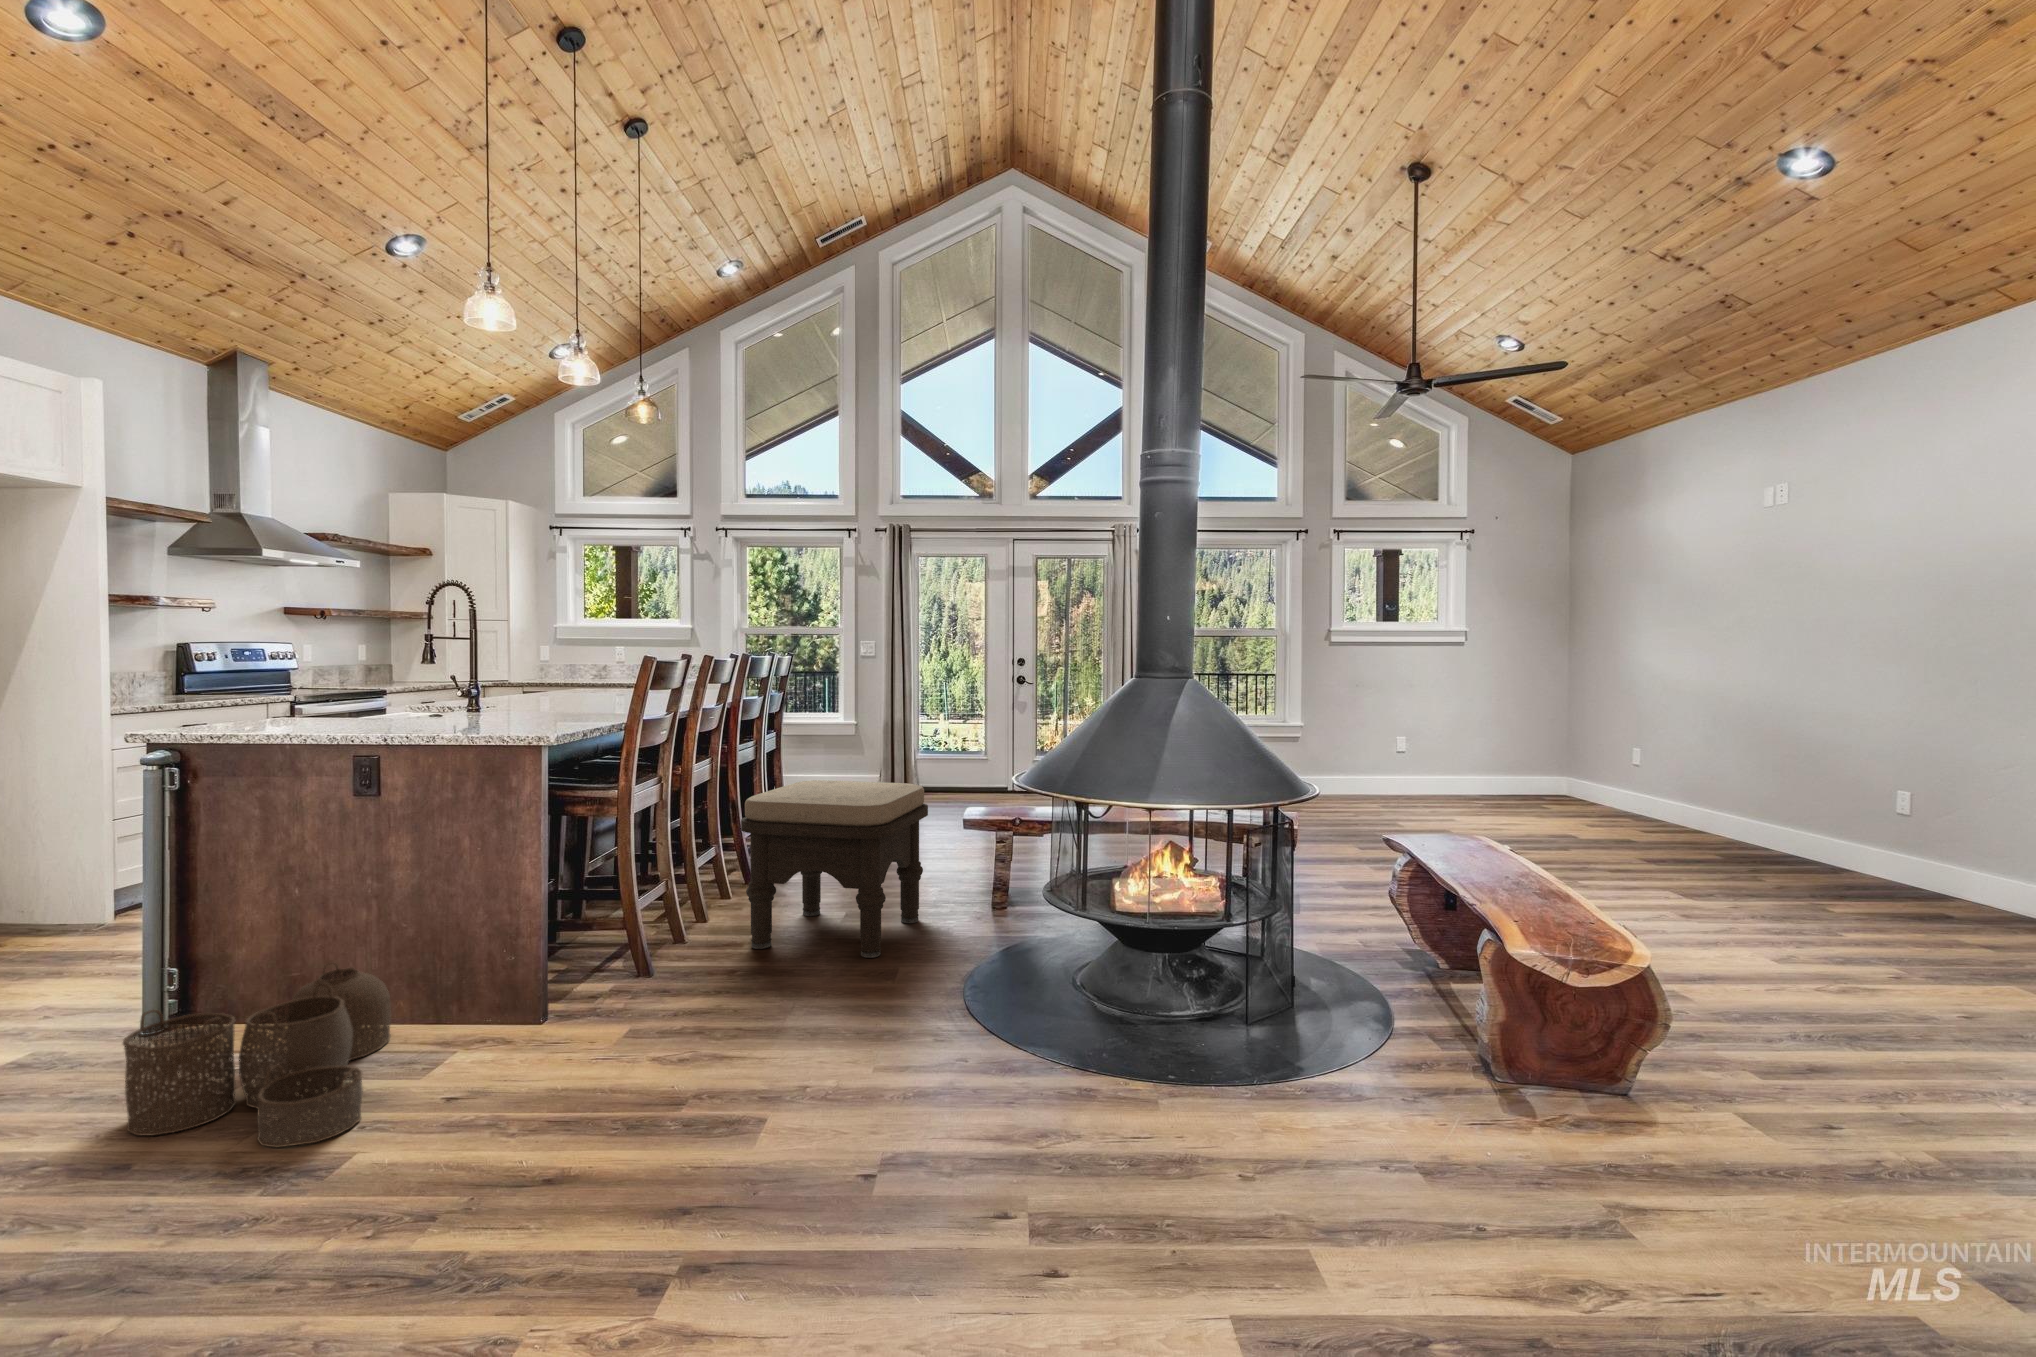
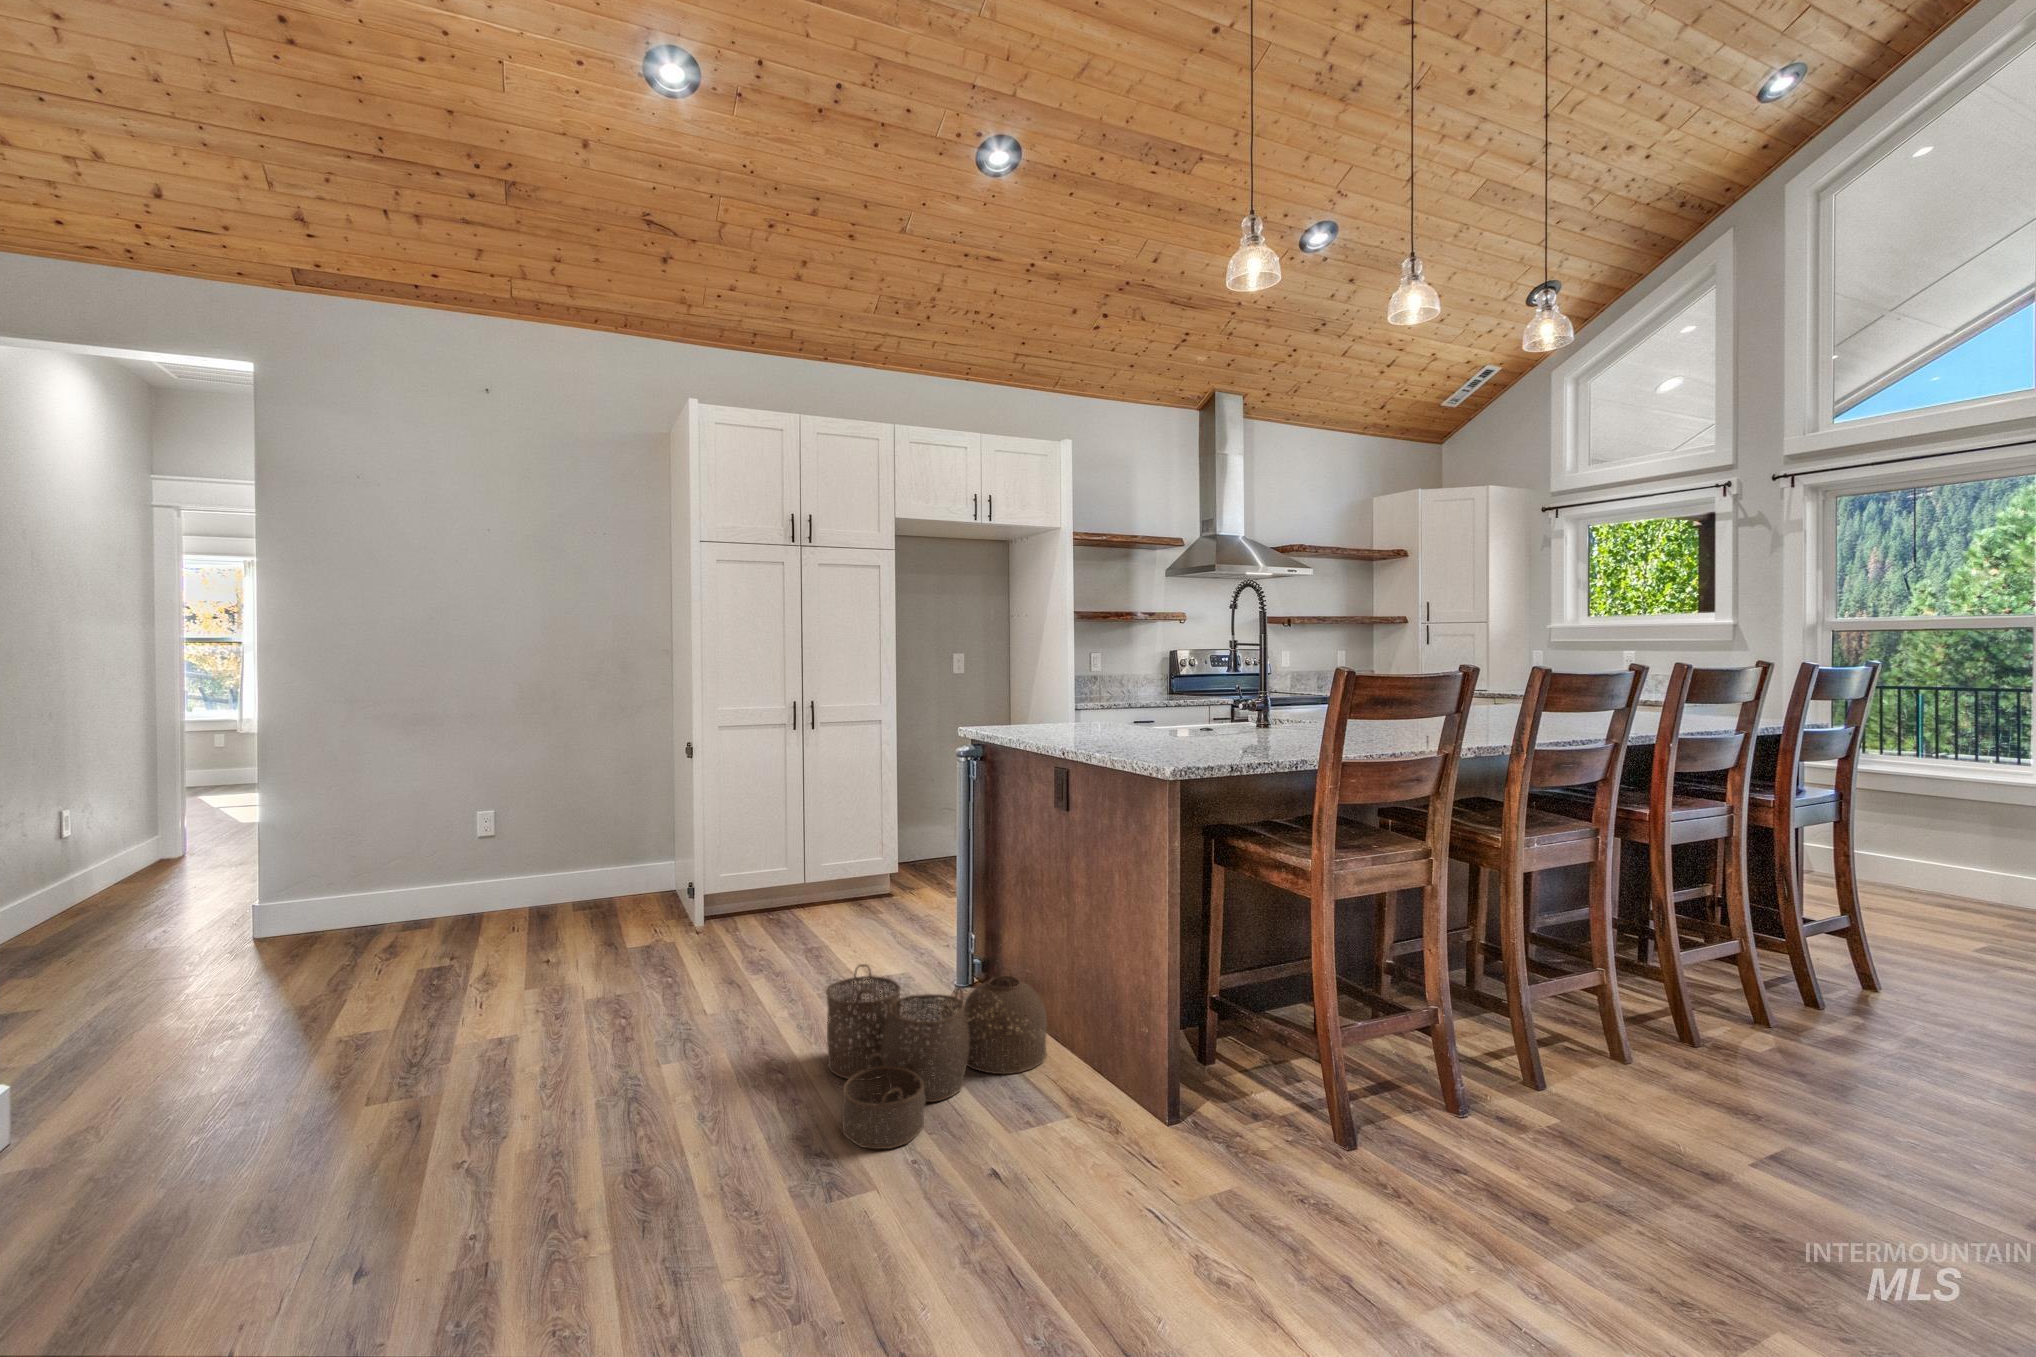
ottoman: present [741,780,928,958] -> none [1495,893,1951,1289]

